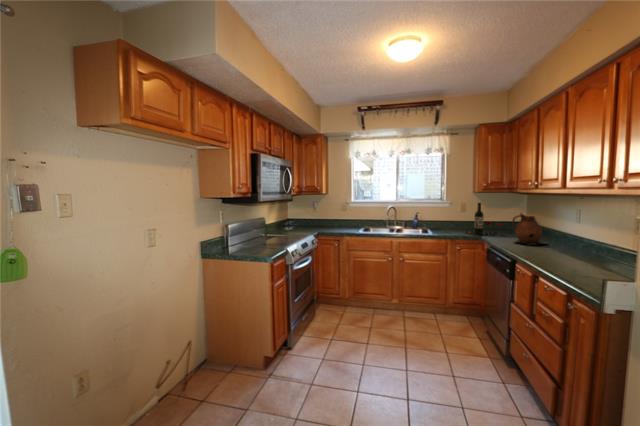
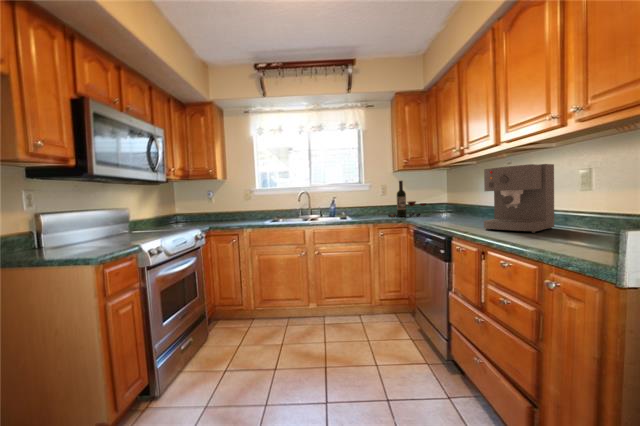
coffee maker: none [543,209,611,265] -> present [484,164,554,233]
ceramic pitcher: present [512,212,545,245] -> none [439,184,477,221]

